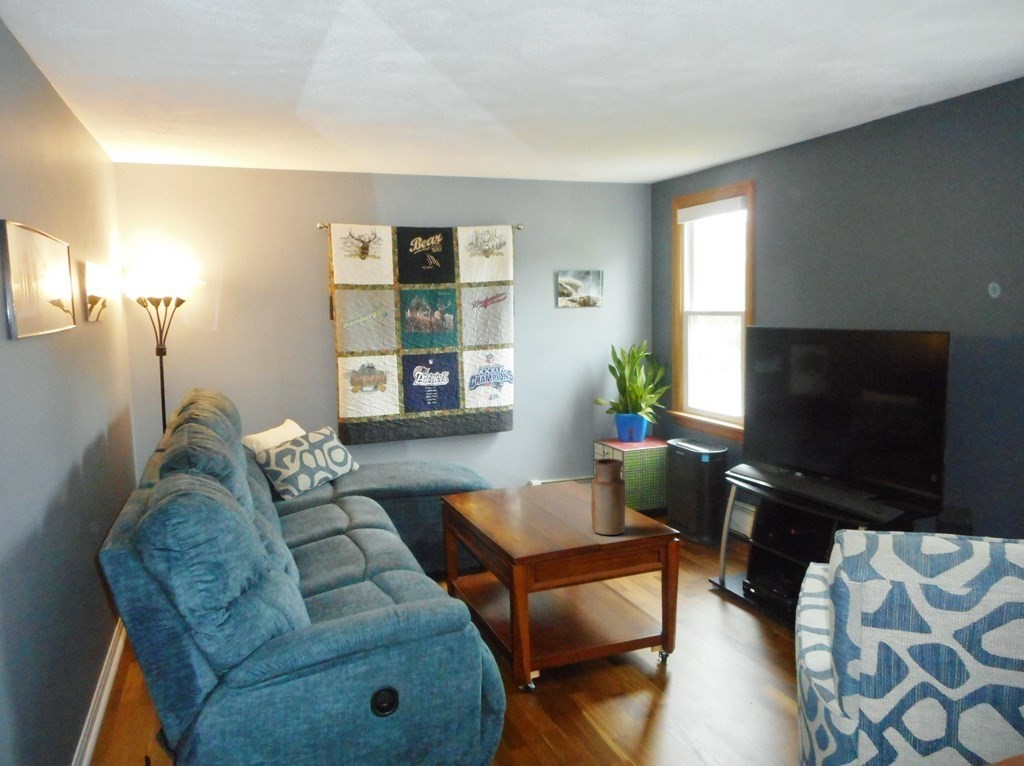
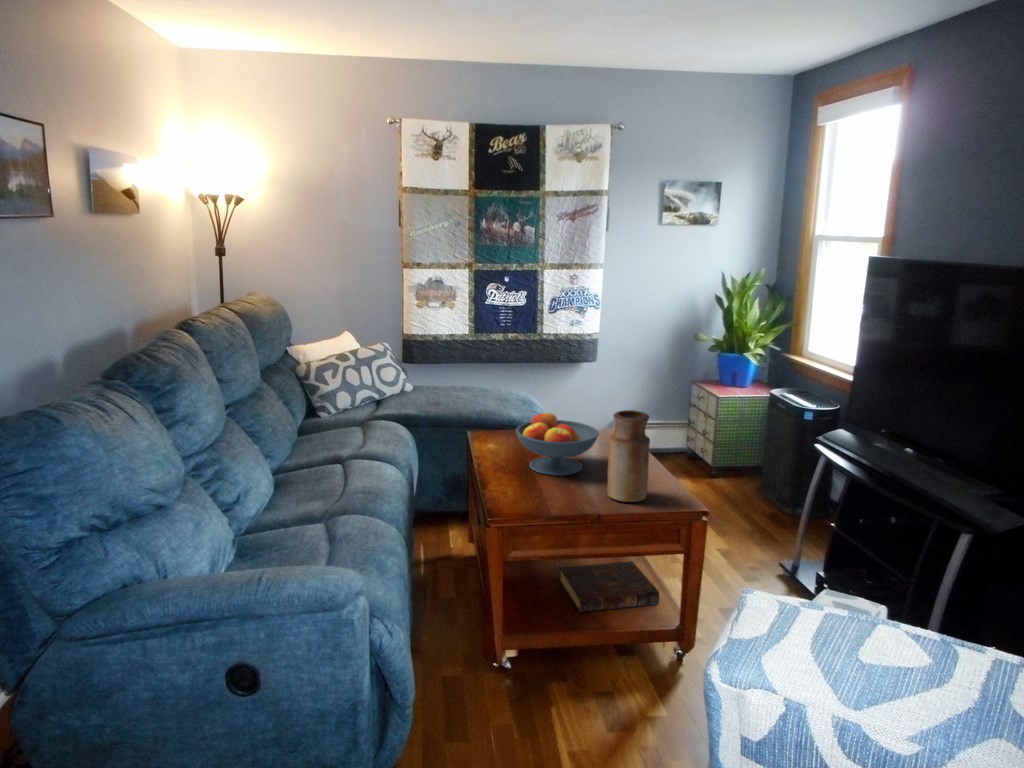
fruit bowl: none [500,469,571,523] -> present [516,412,599,475]
book: none [549,590,640,637] -> present [559,561,659,612]

